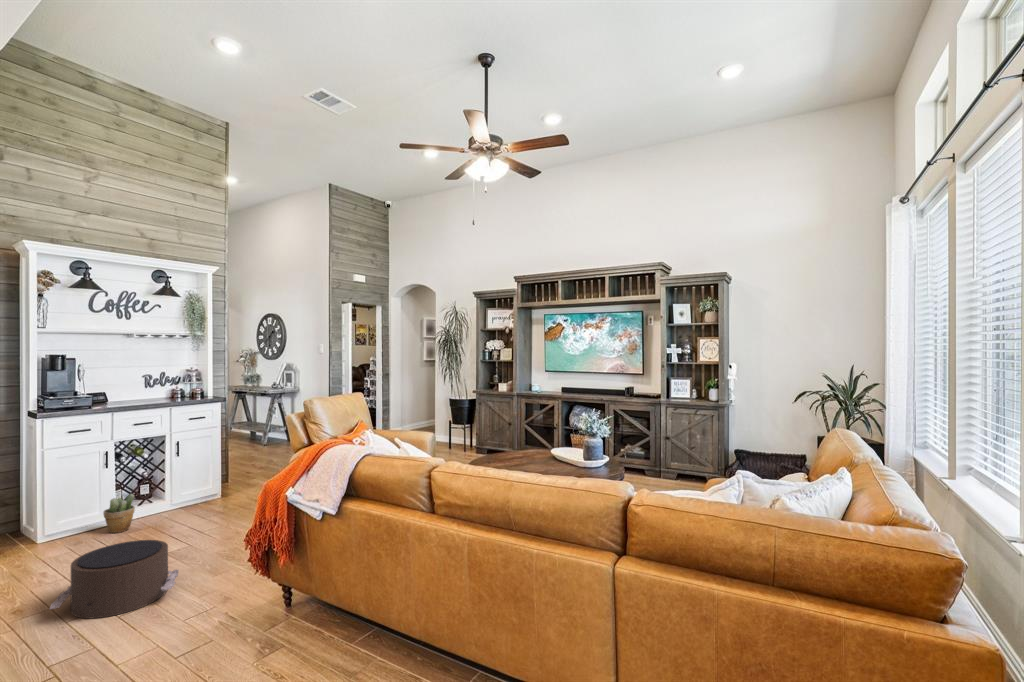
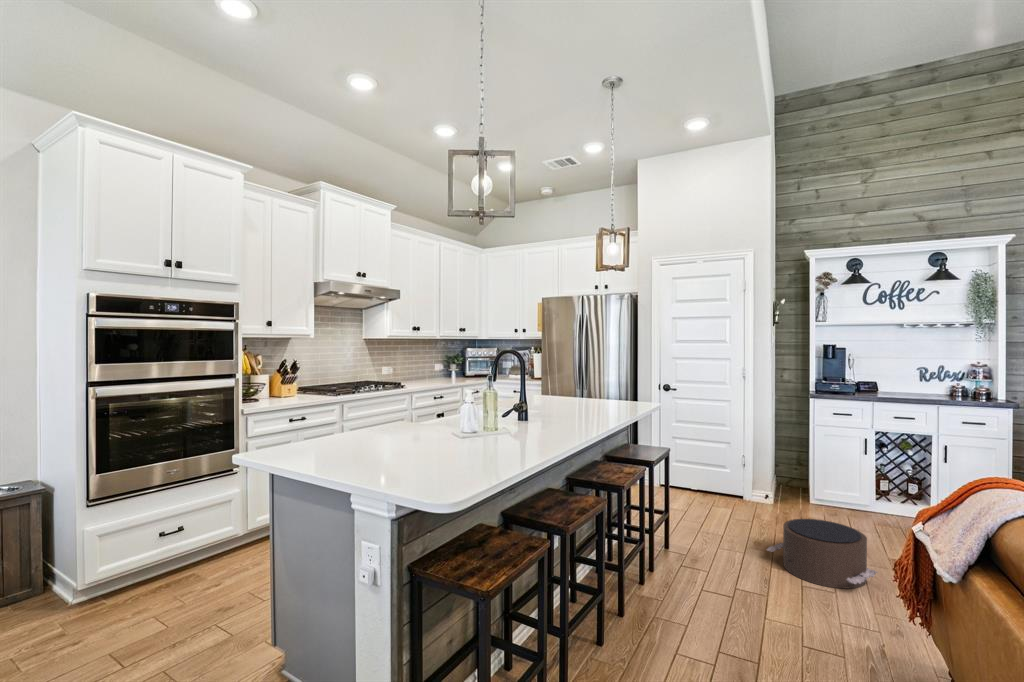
potted plant: present [103,494,135,533] -> none [858,483,888,519]

